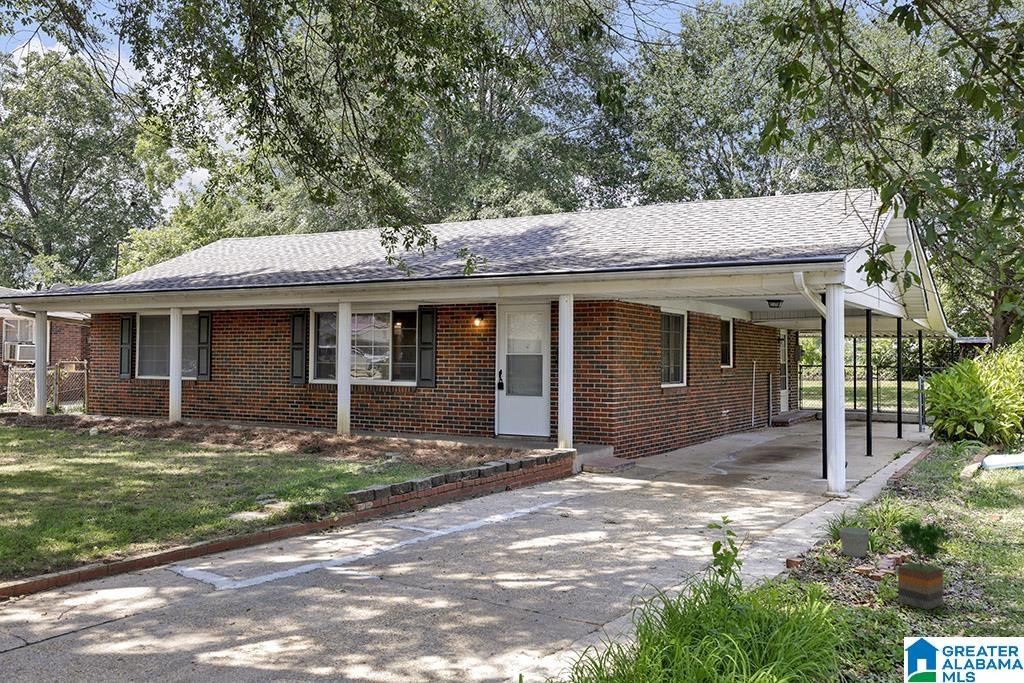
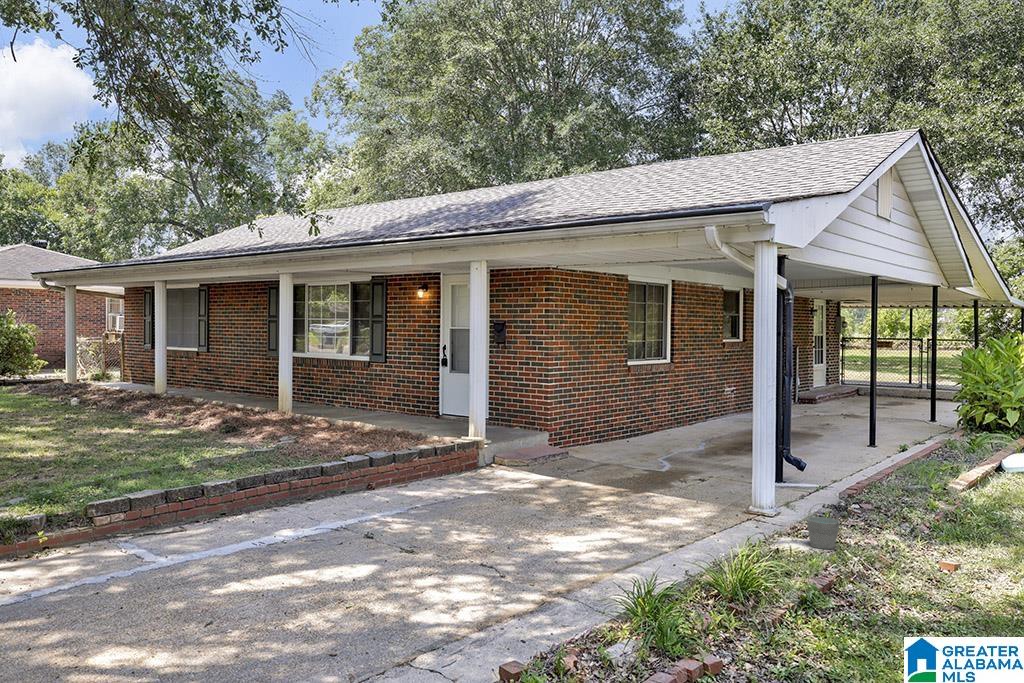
potted tree: present [898,521,952,610] -> none [877,508,941,606]

